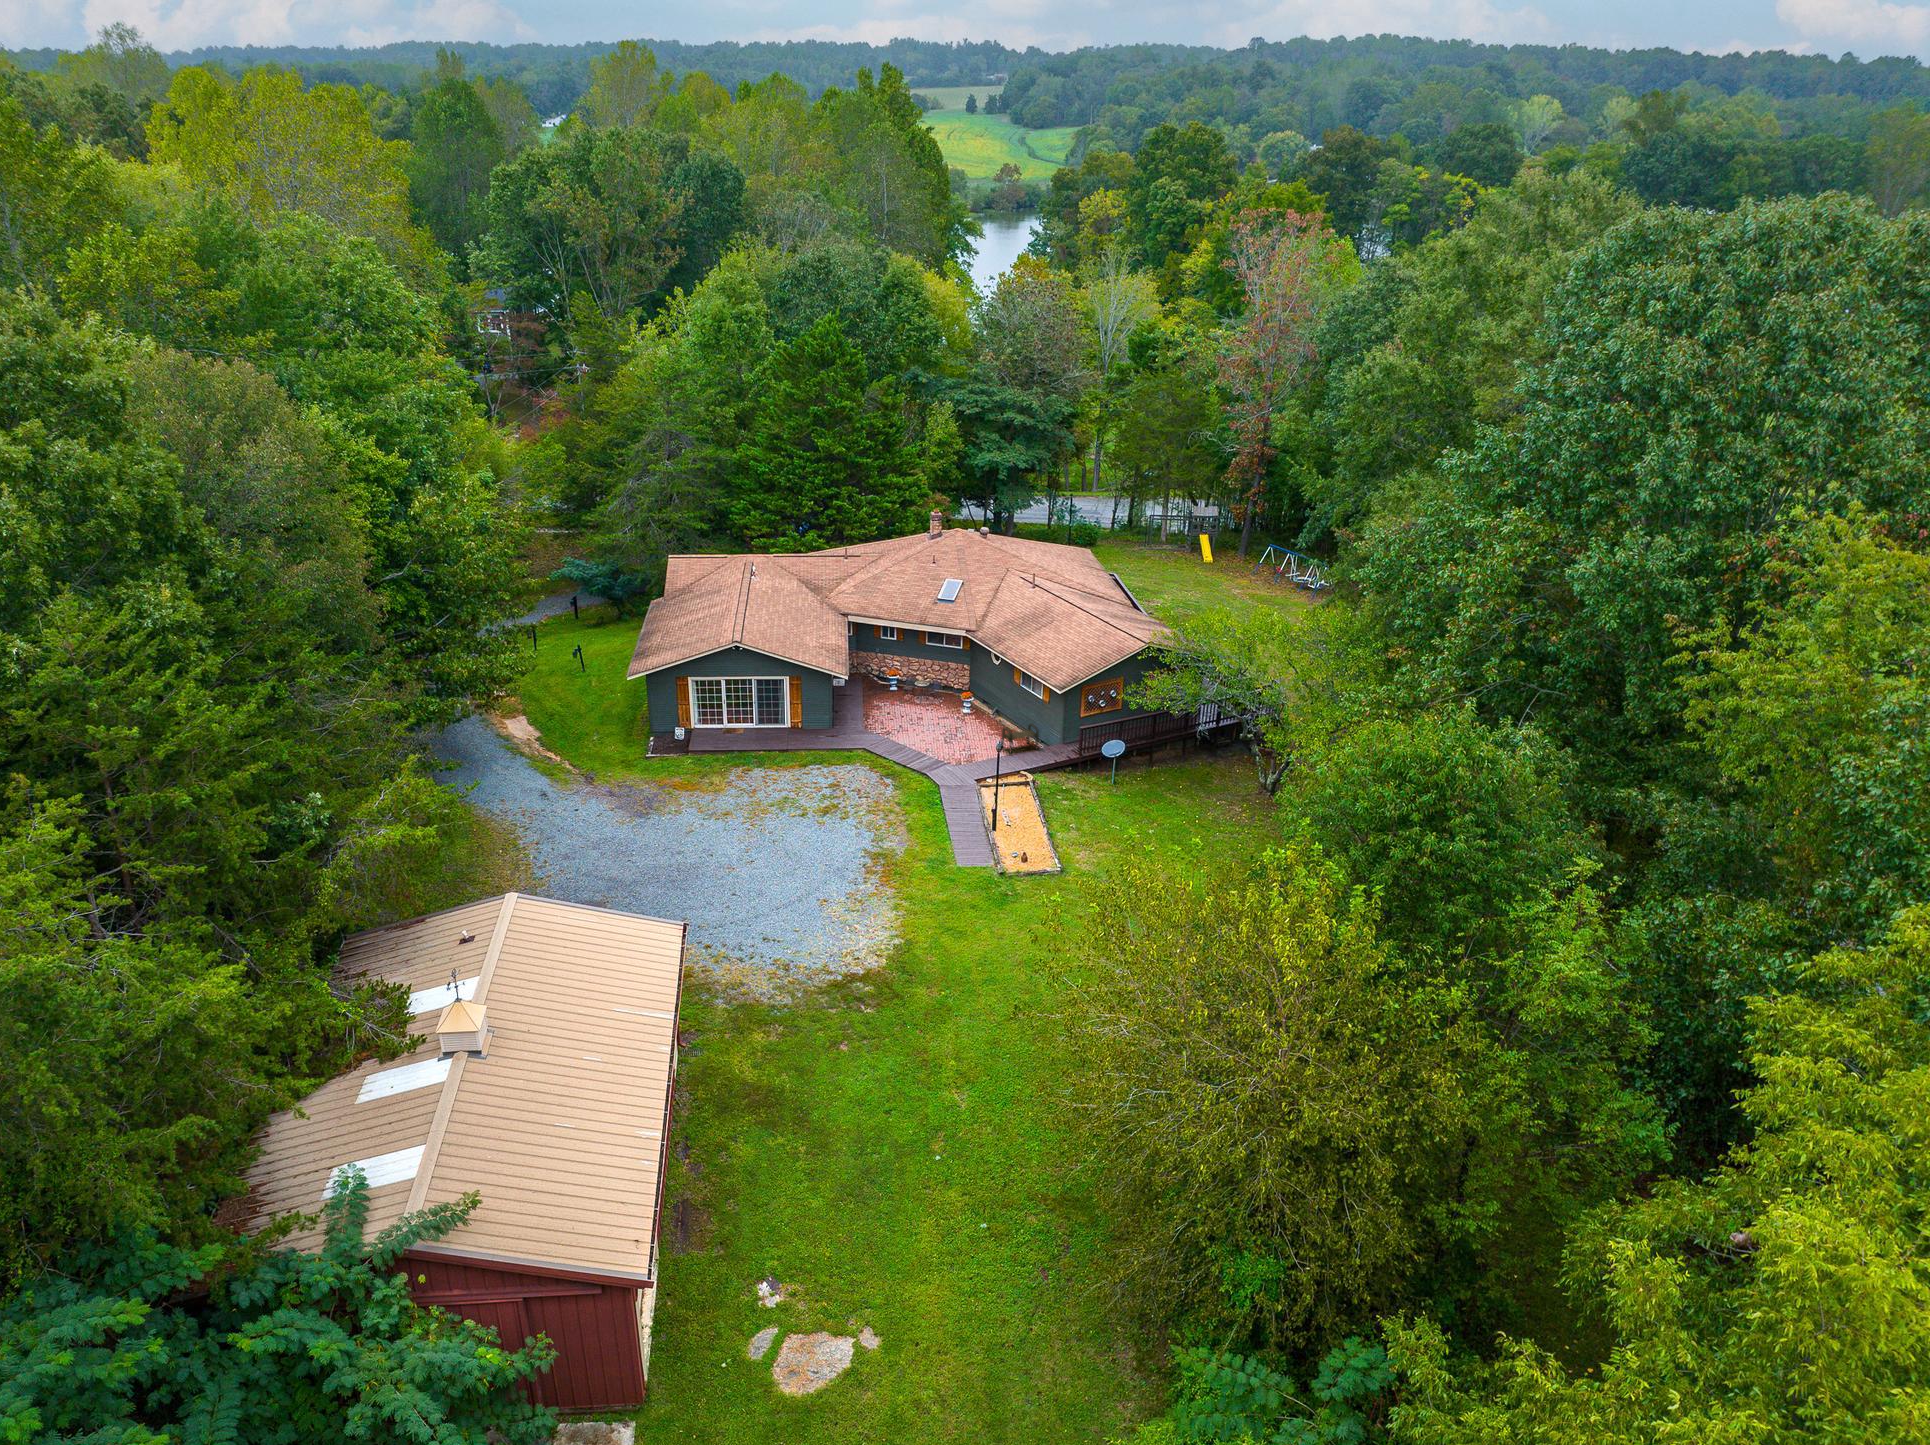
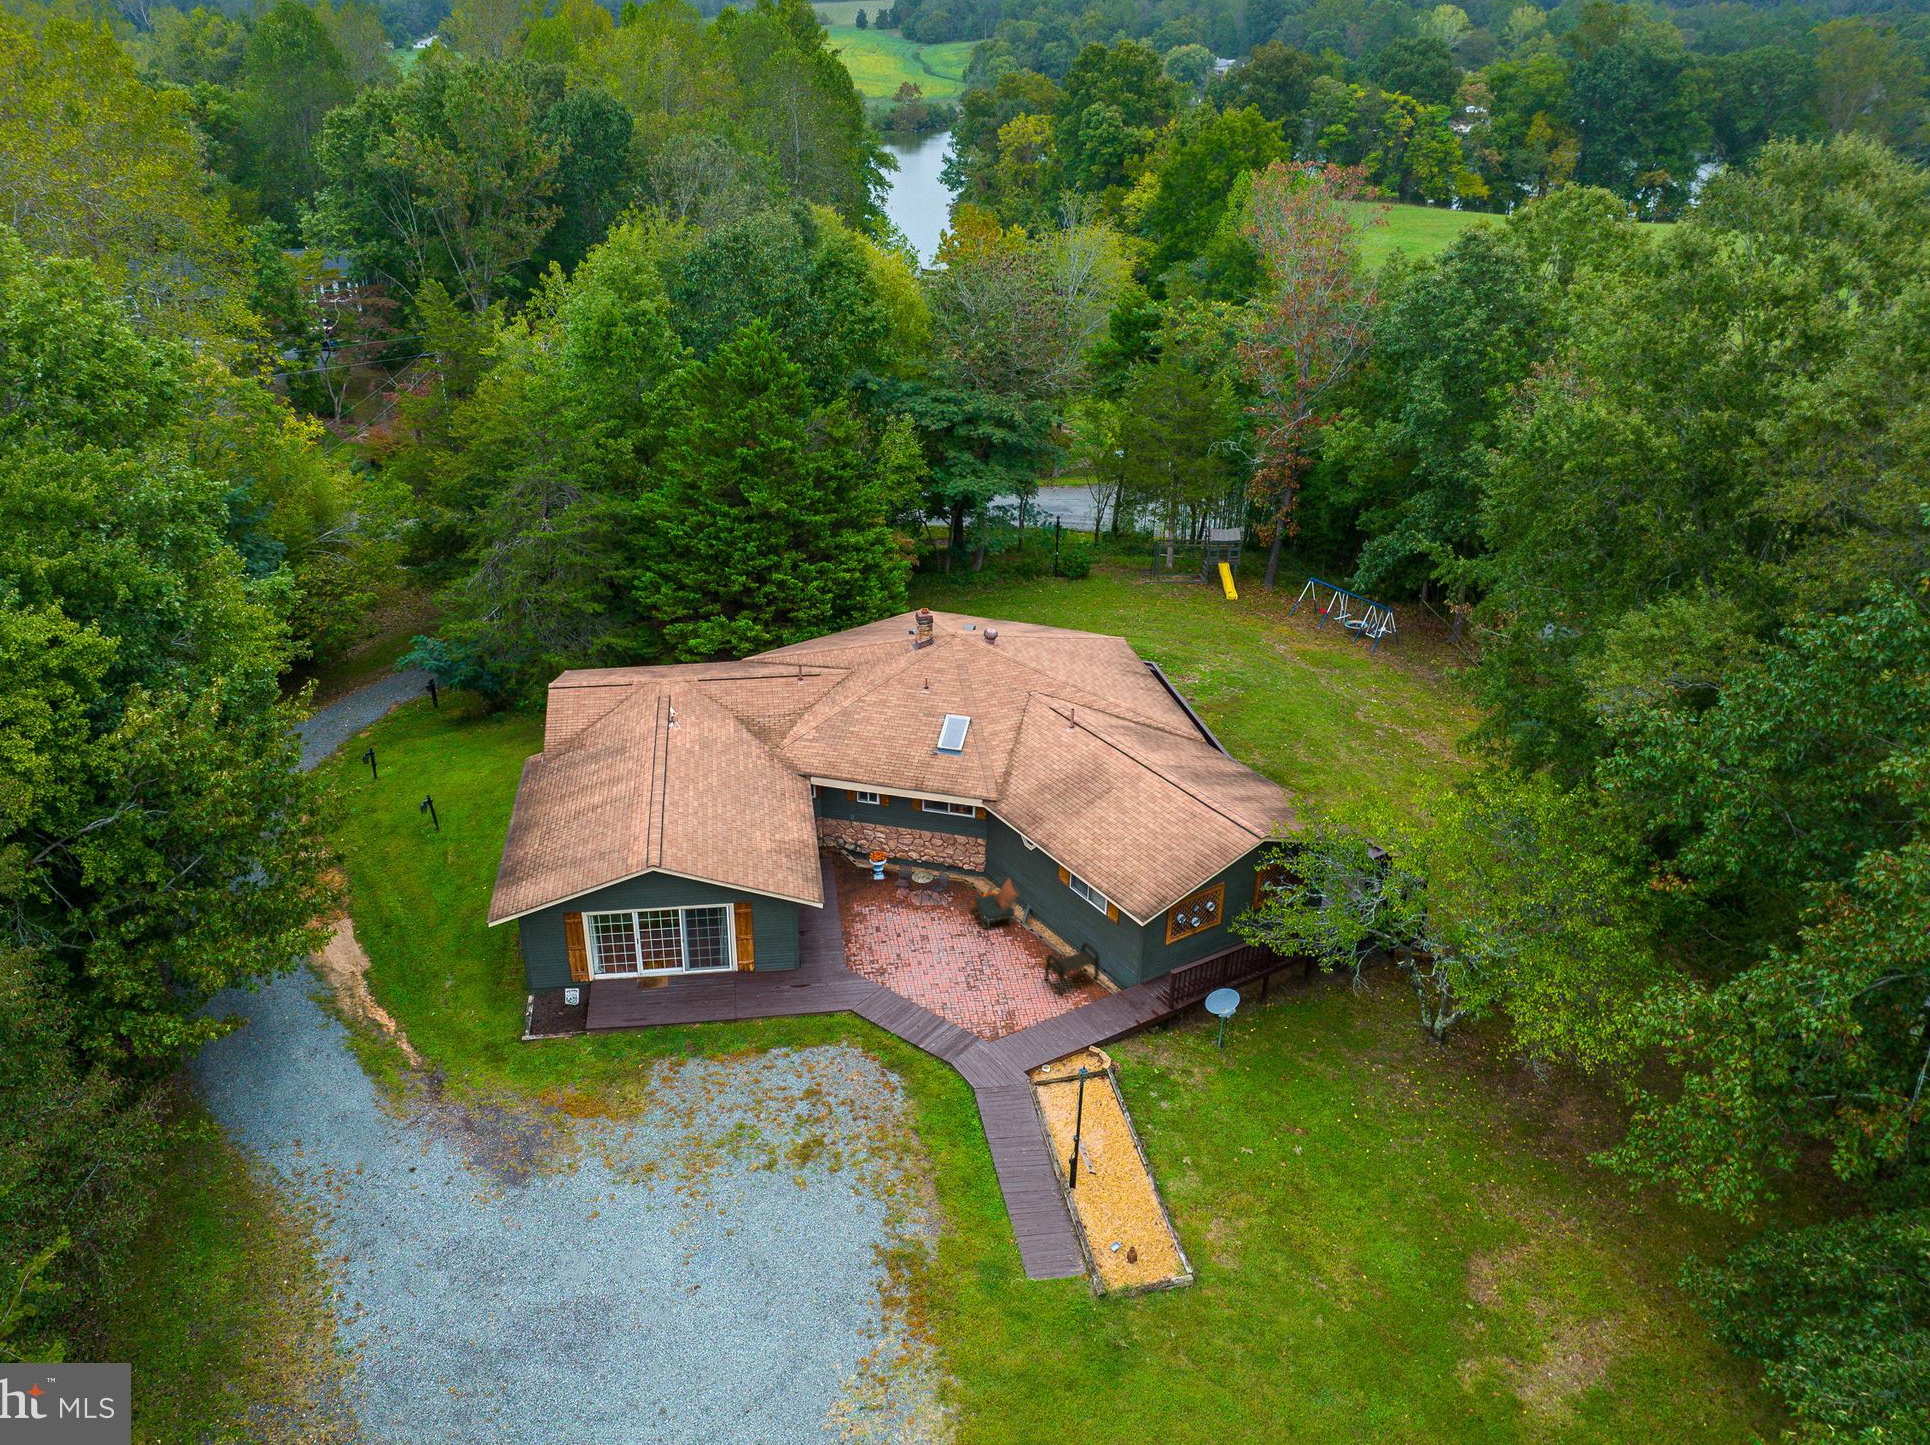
armchair: none [960,690,990,724] -> present [975,878,1019,927]

